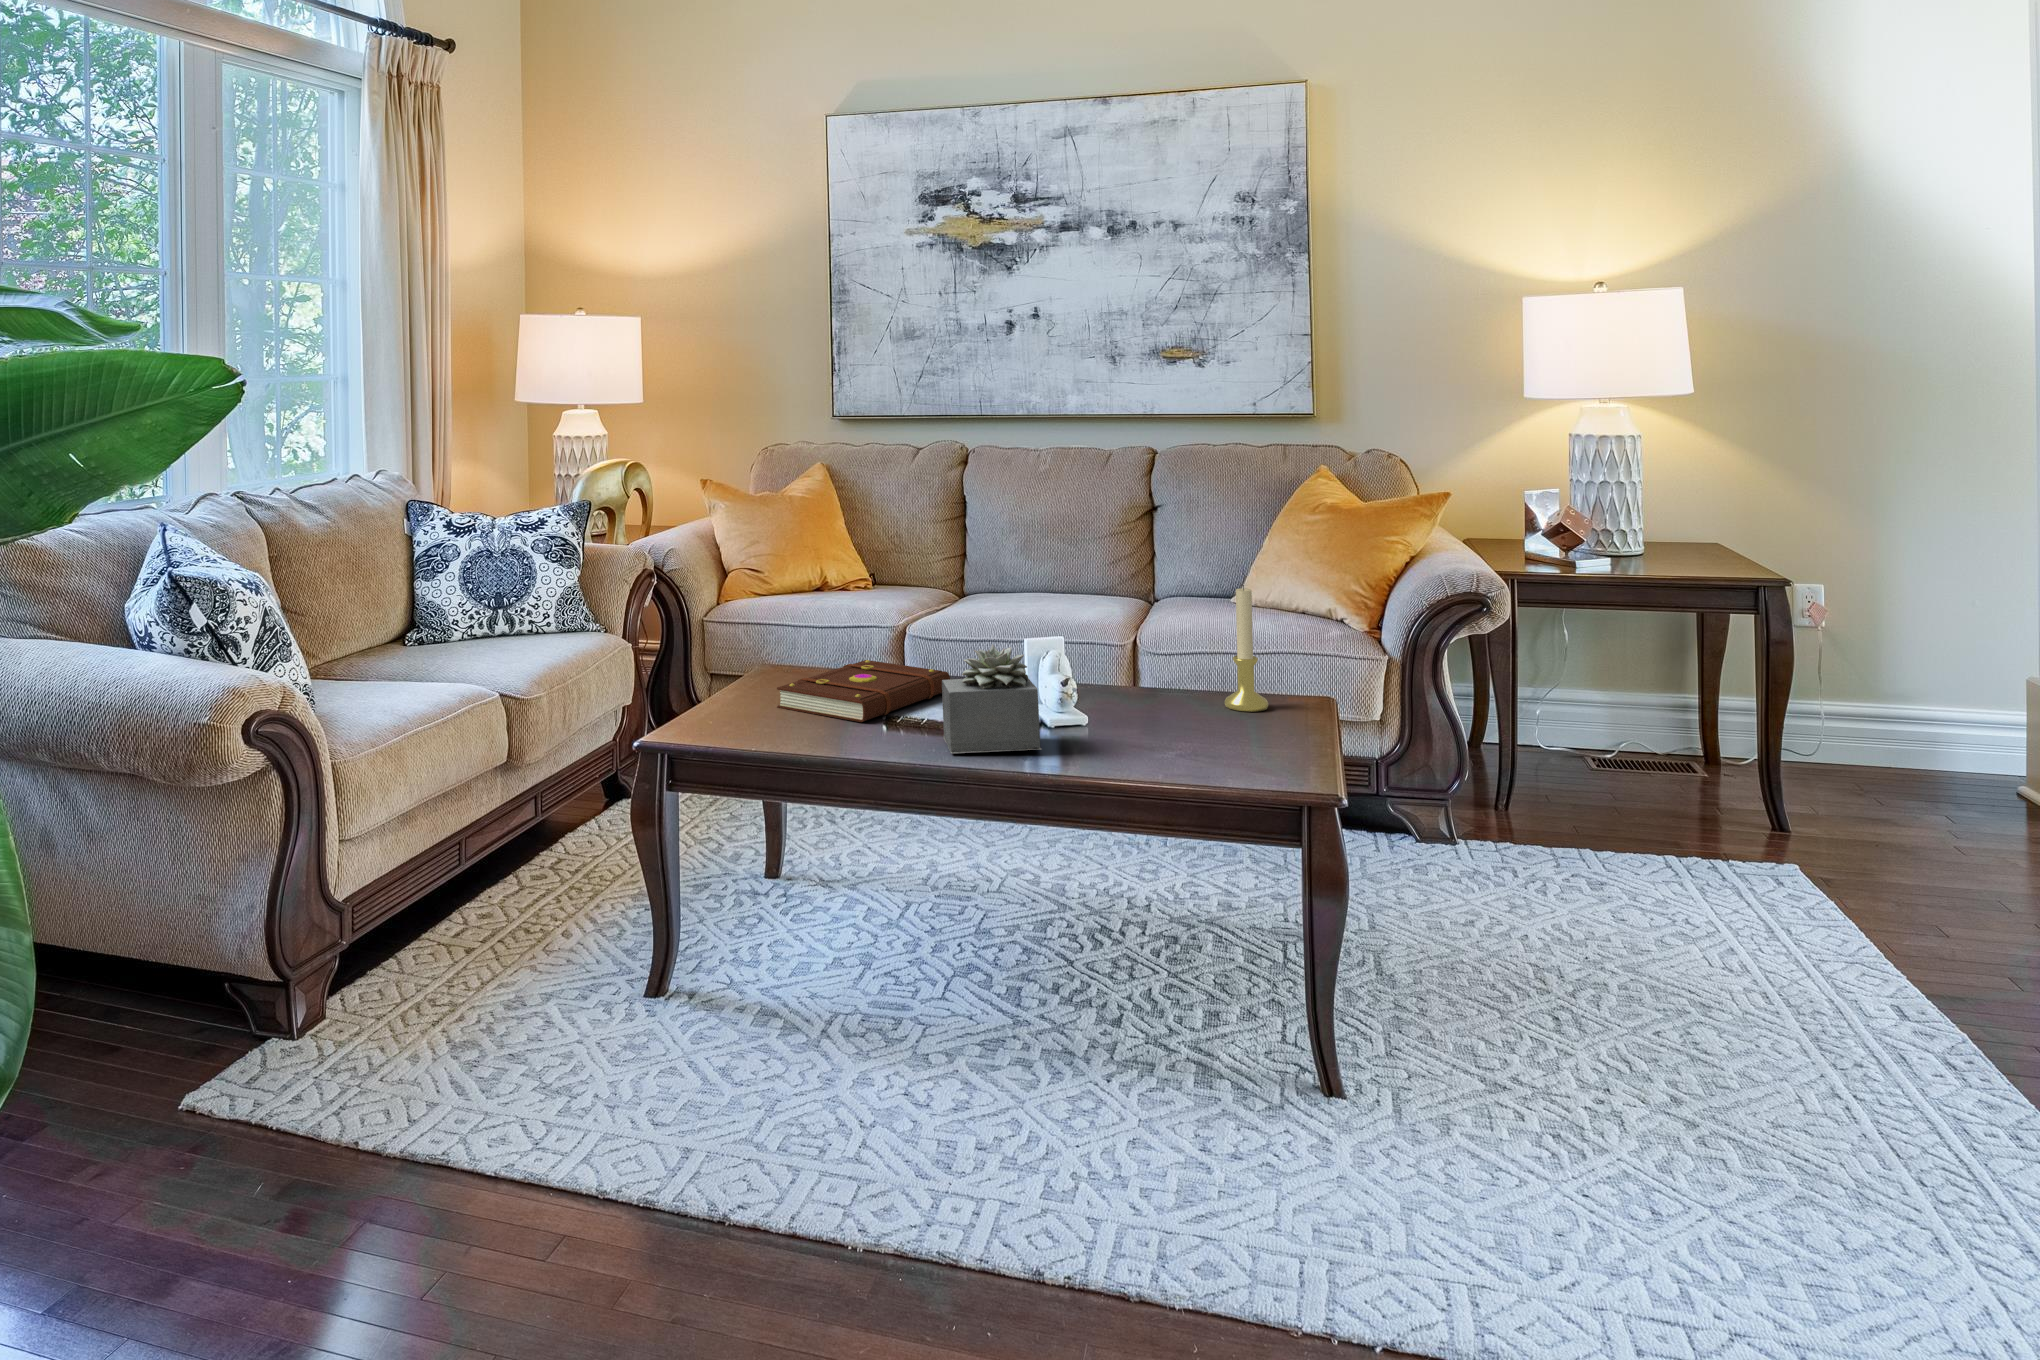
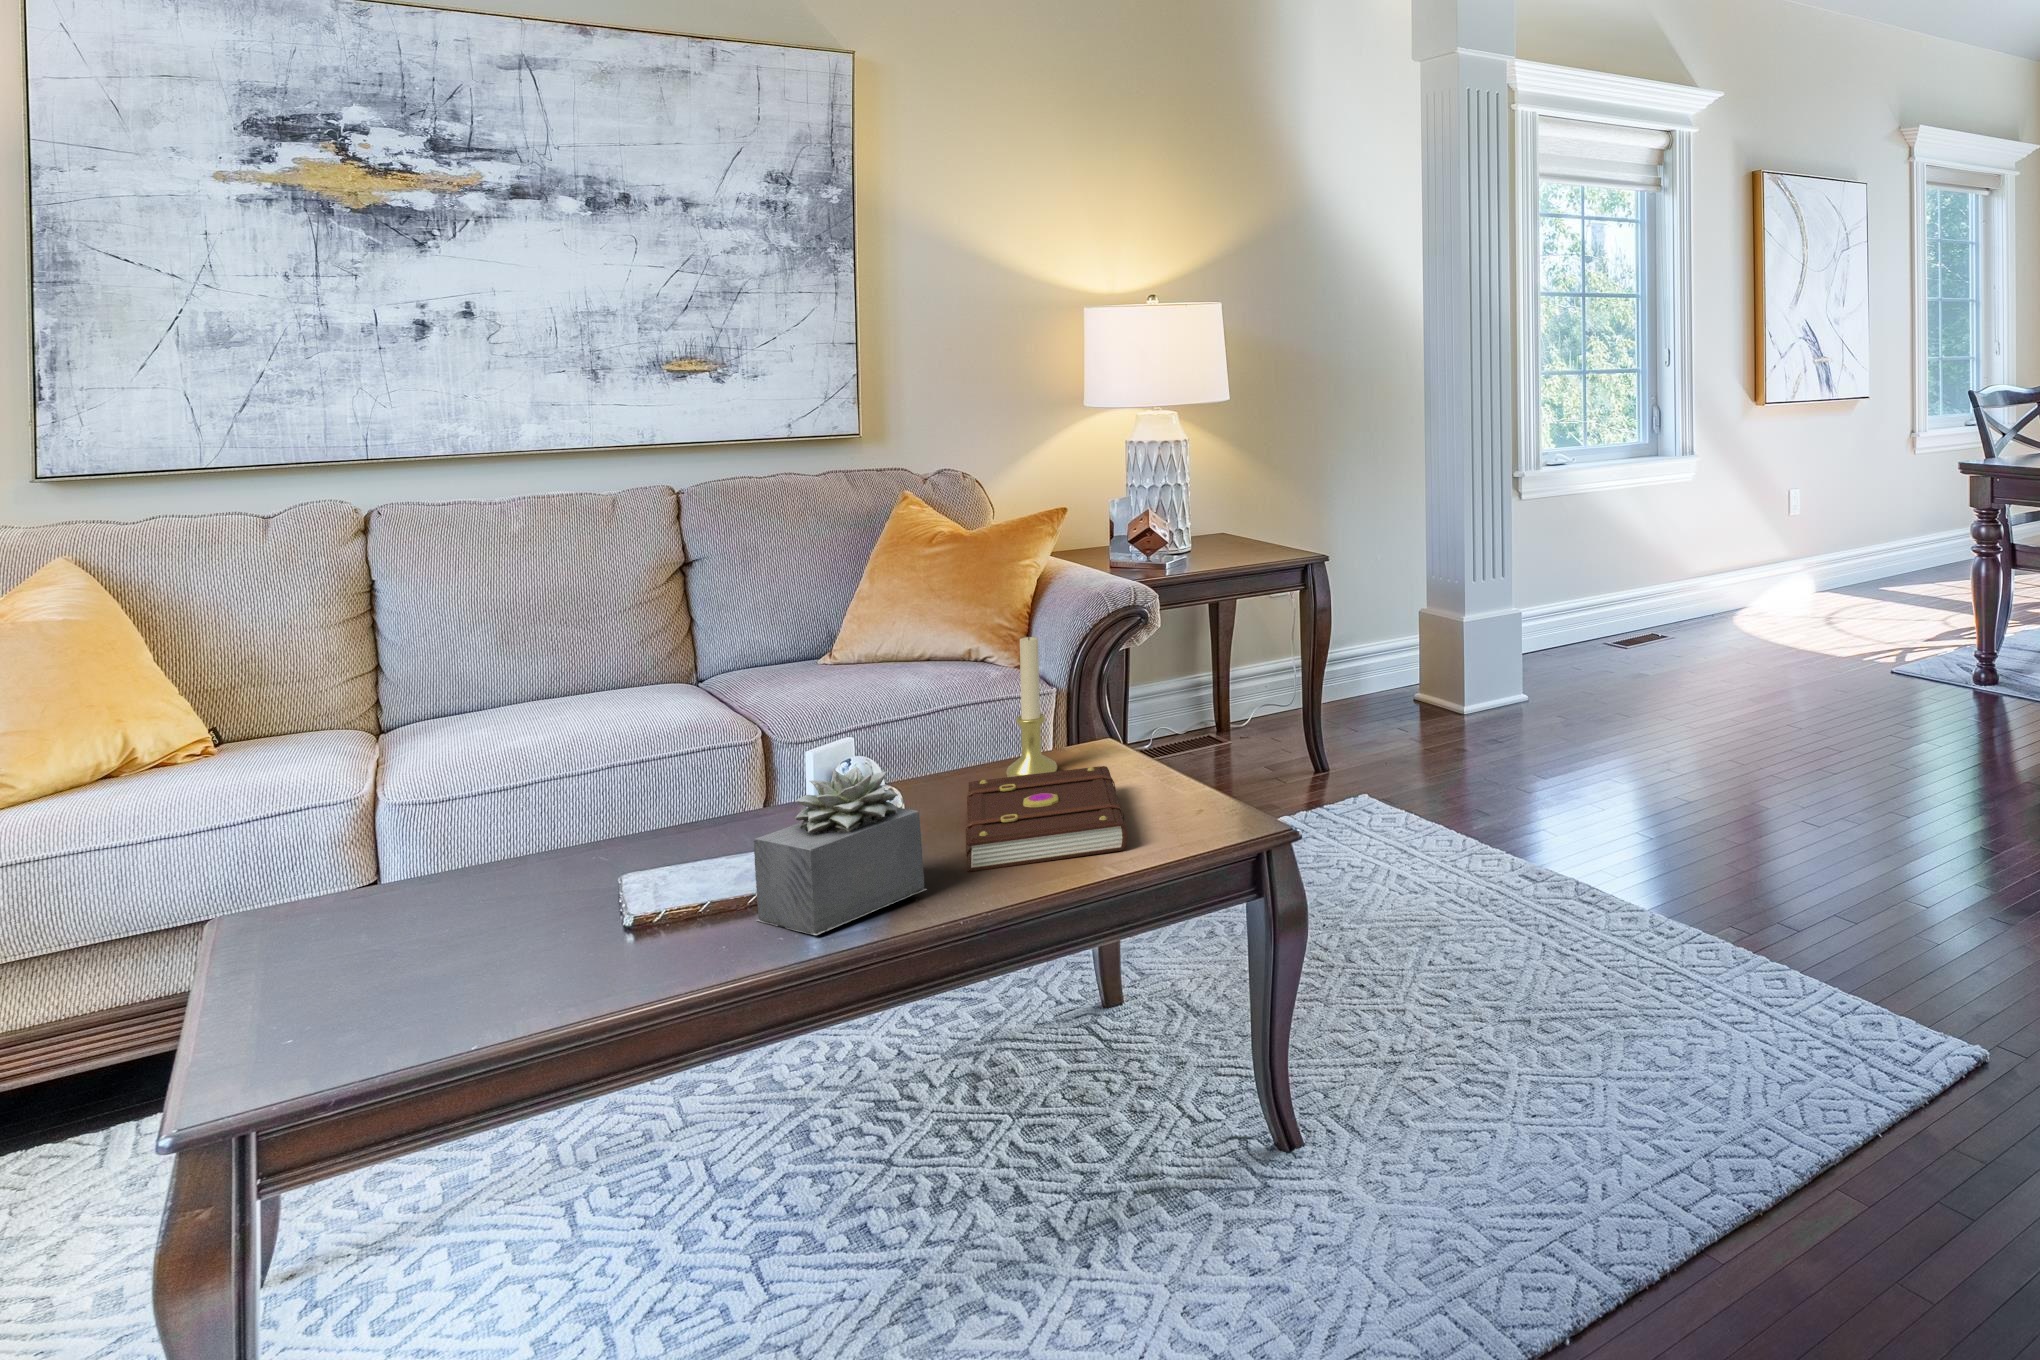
book: present [777,660,950,722] -> present [966,766,1127,872]

